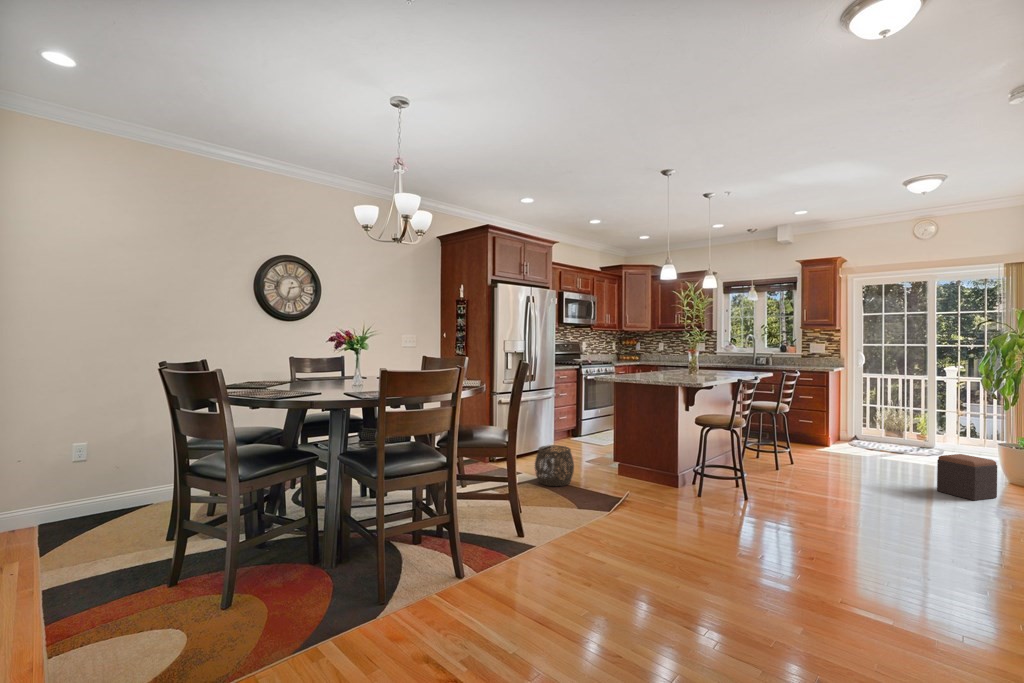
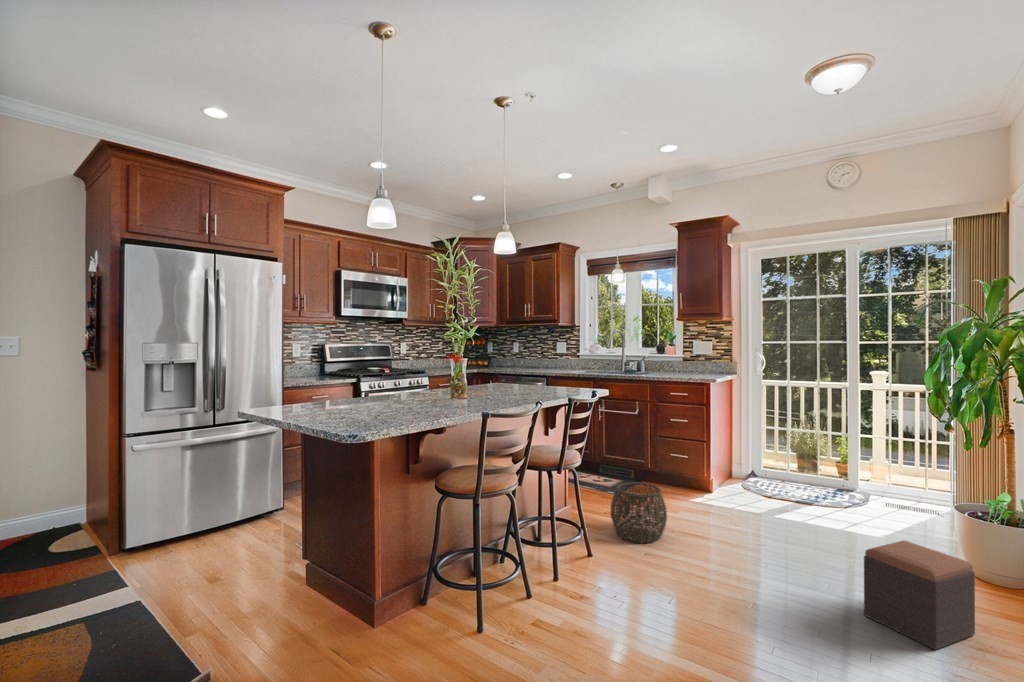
woven basket: present [535,445,574,486] -> present [611,482,667,543]

